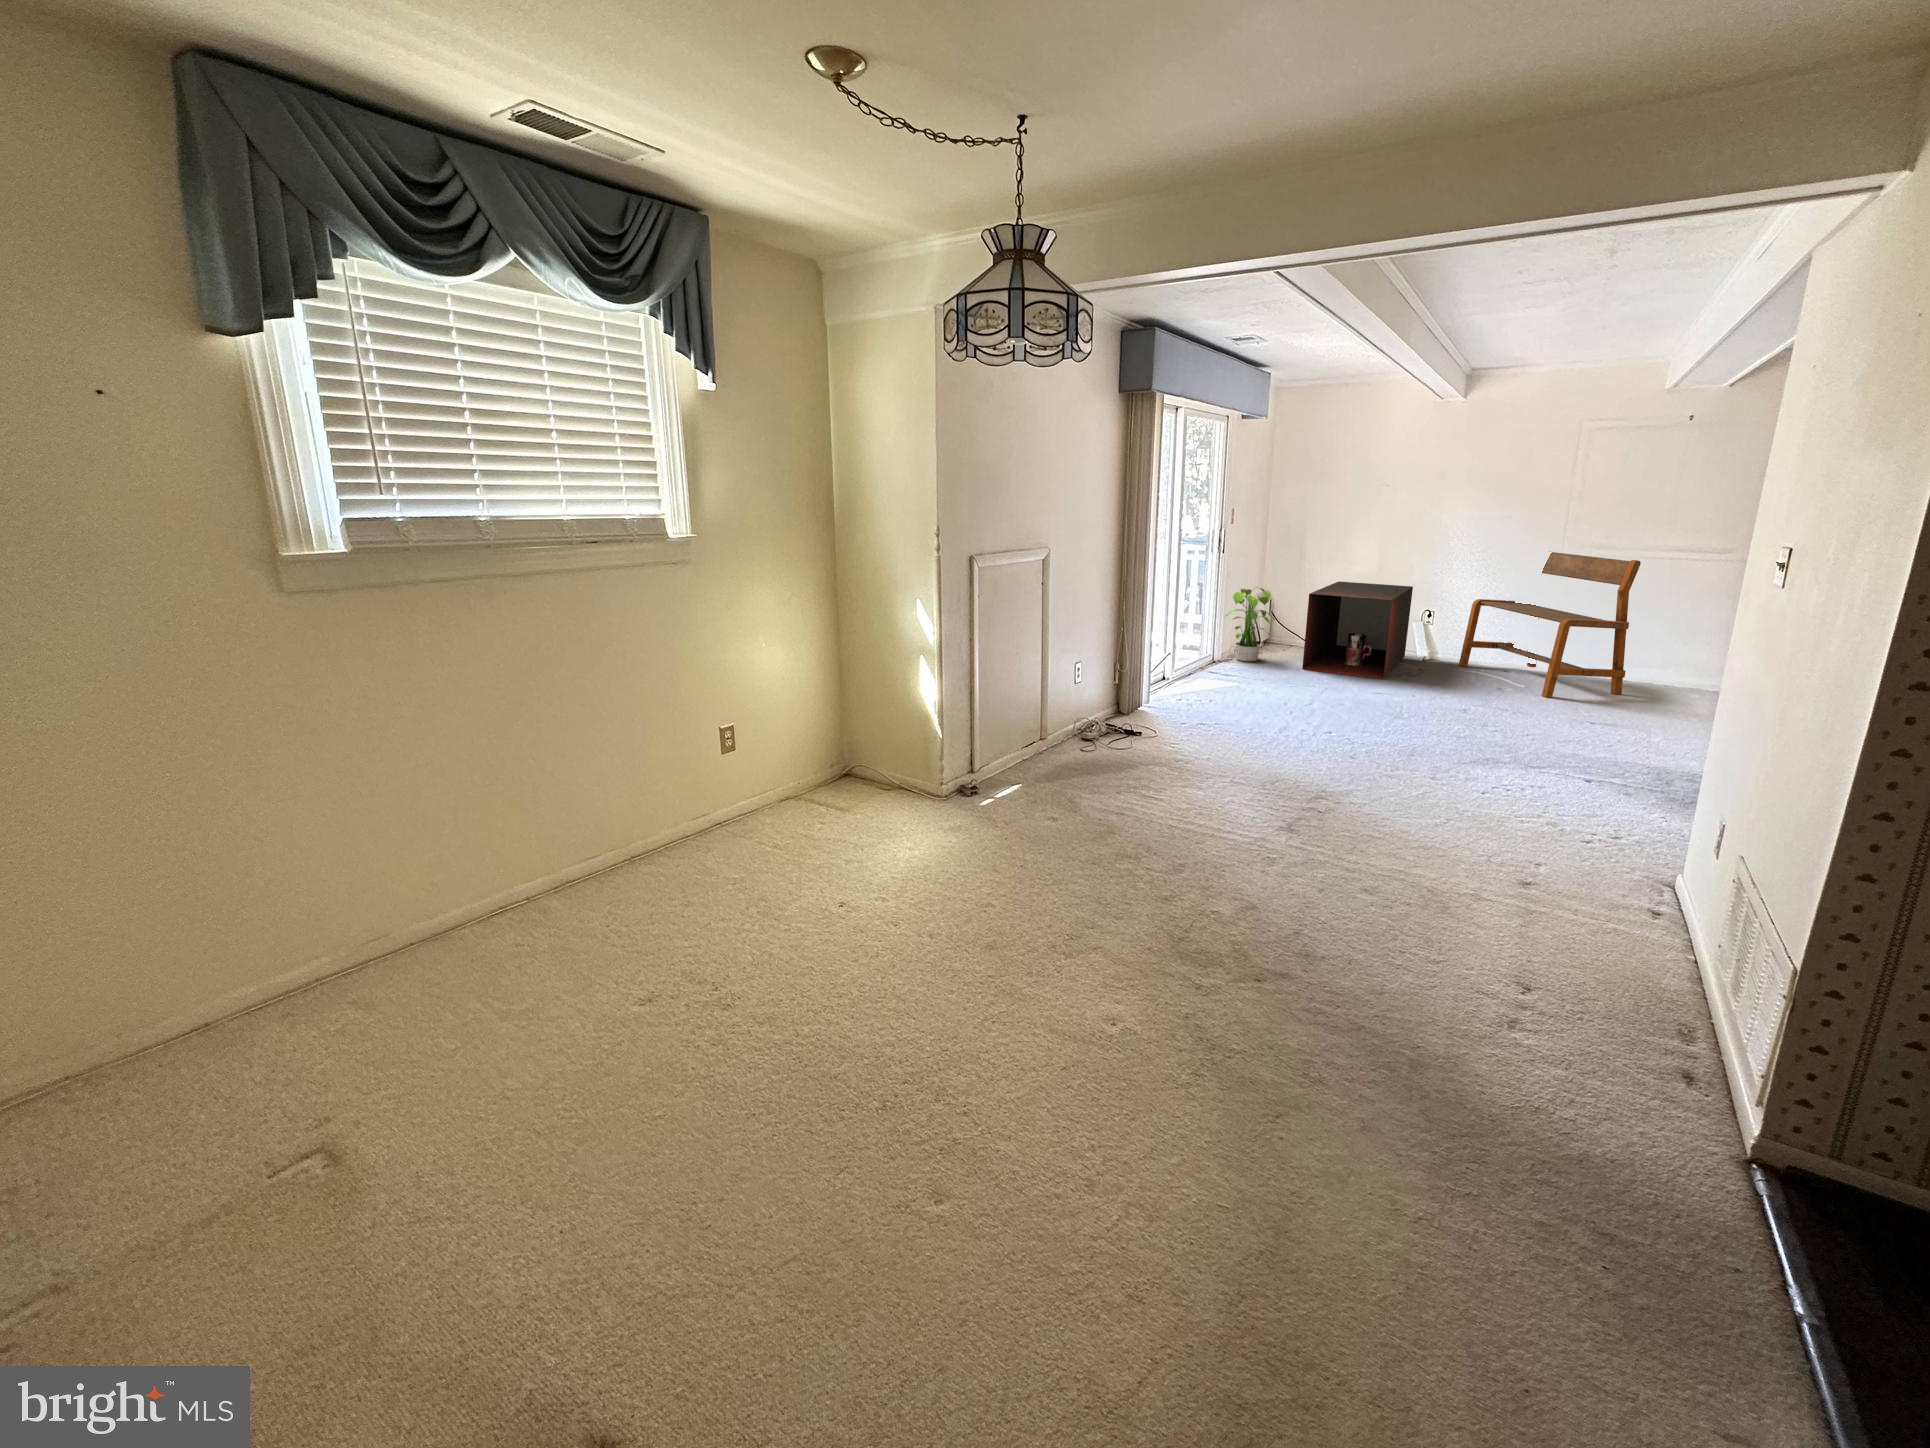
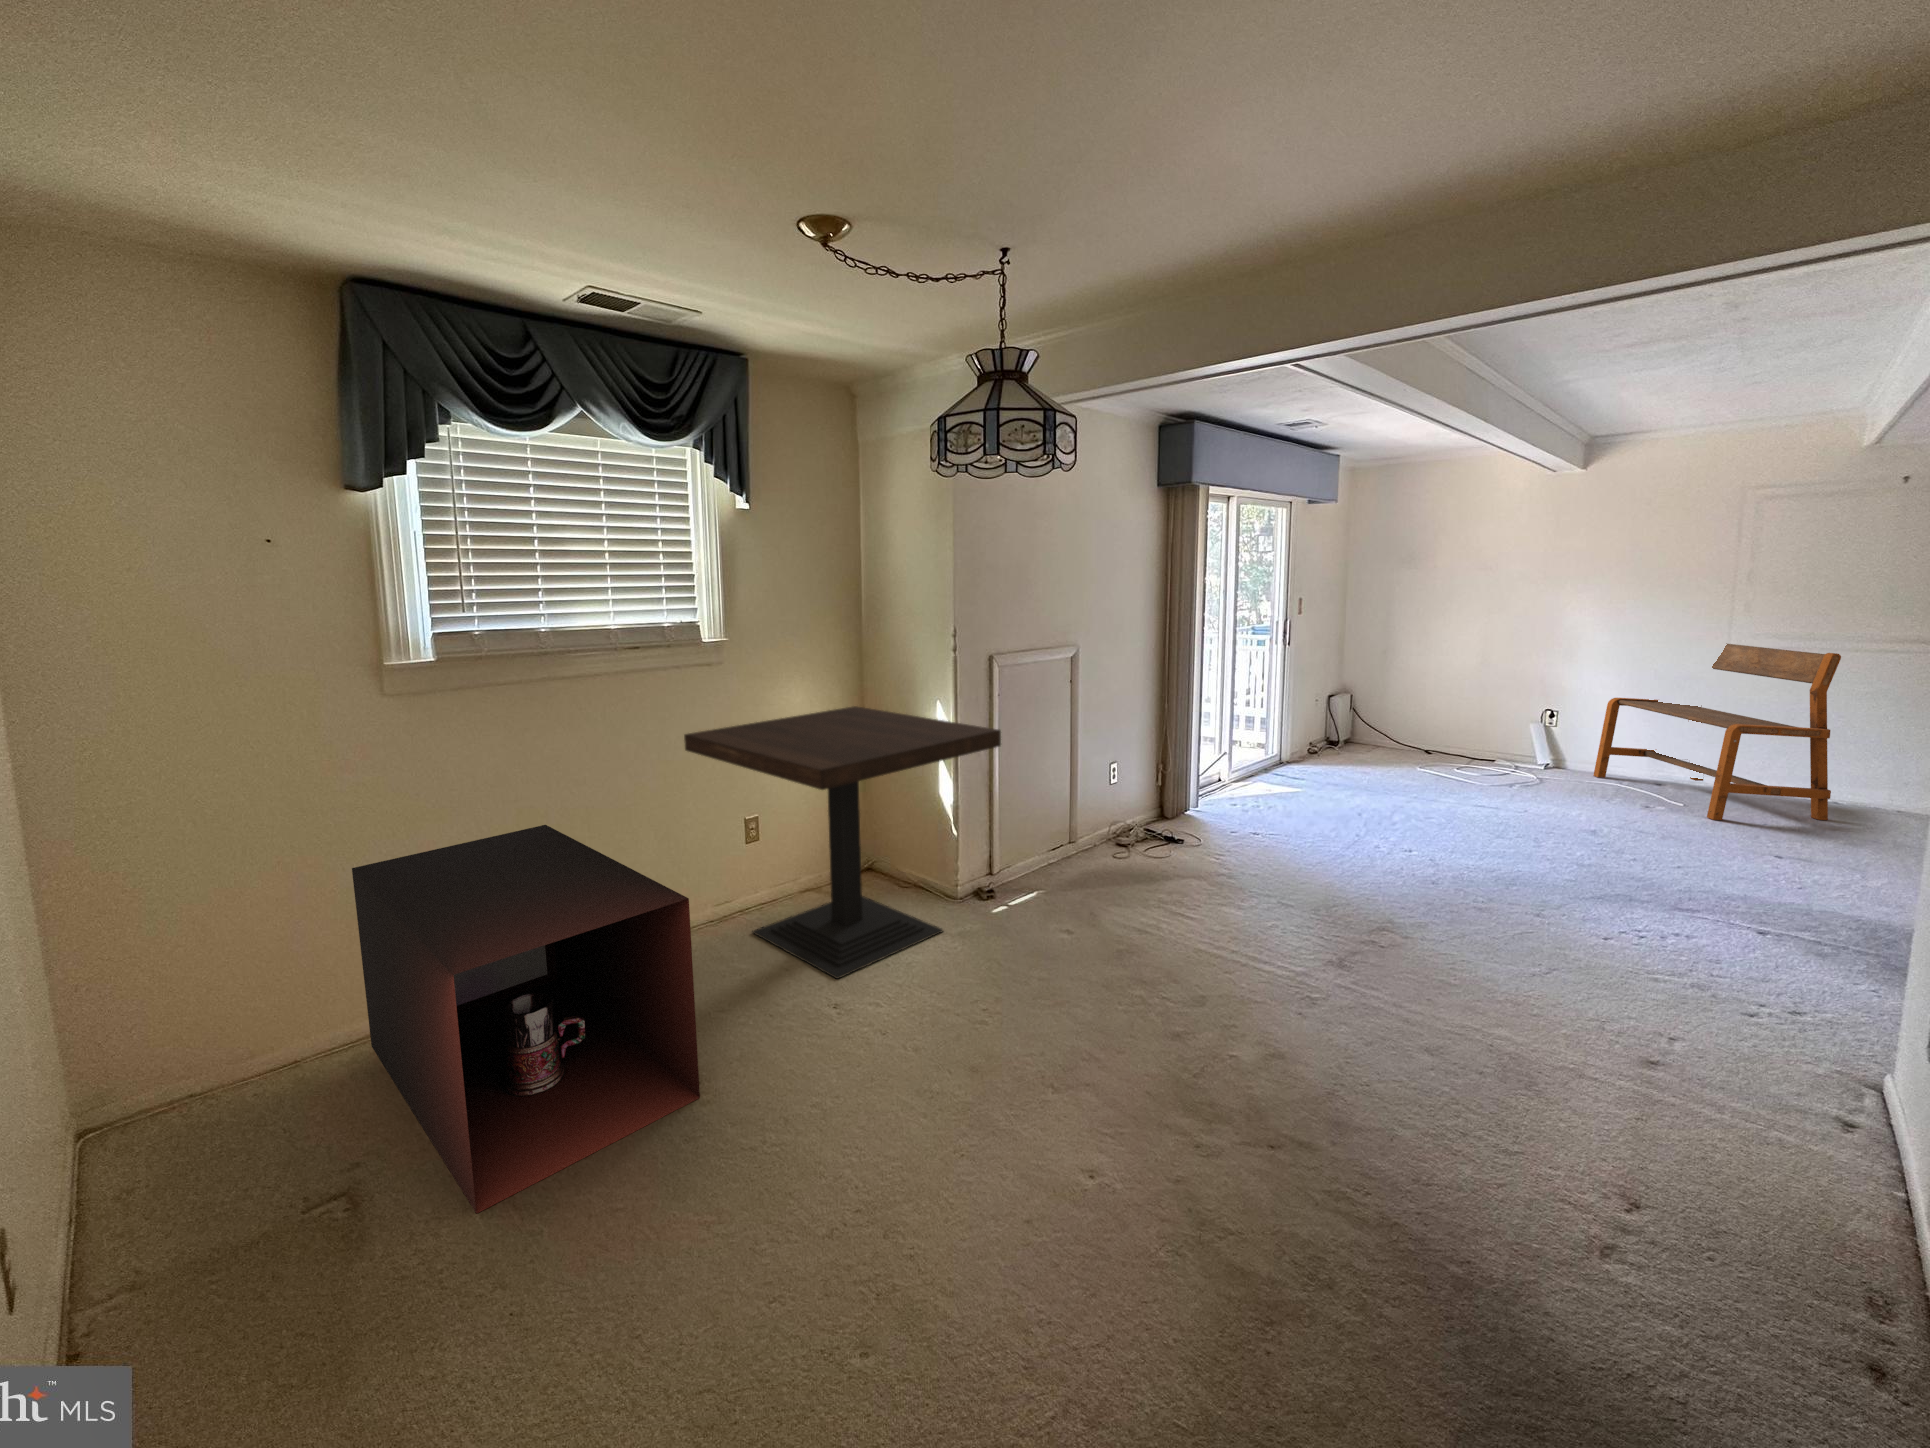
storage cabinet: present [1302,581,1413,679] -> present [352,825,700,1213]
potted plant: present [1226,587,1275,661] -> none [1292,682,1354,764]
dining table: none [653,608,990,878] -> present [684,706,1001,979]

